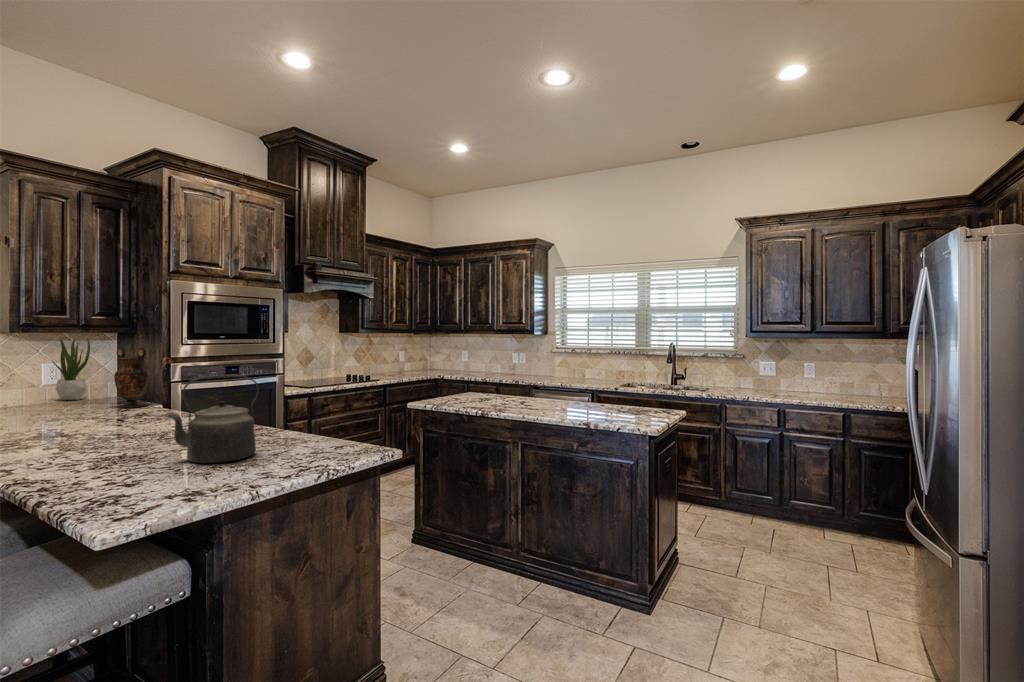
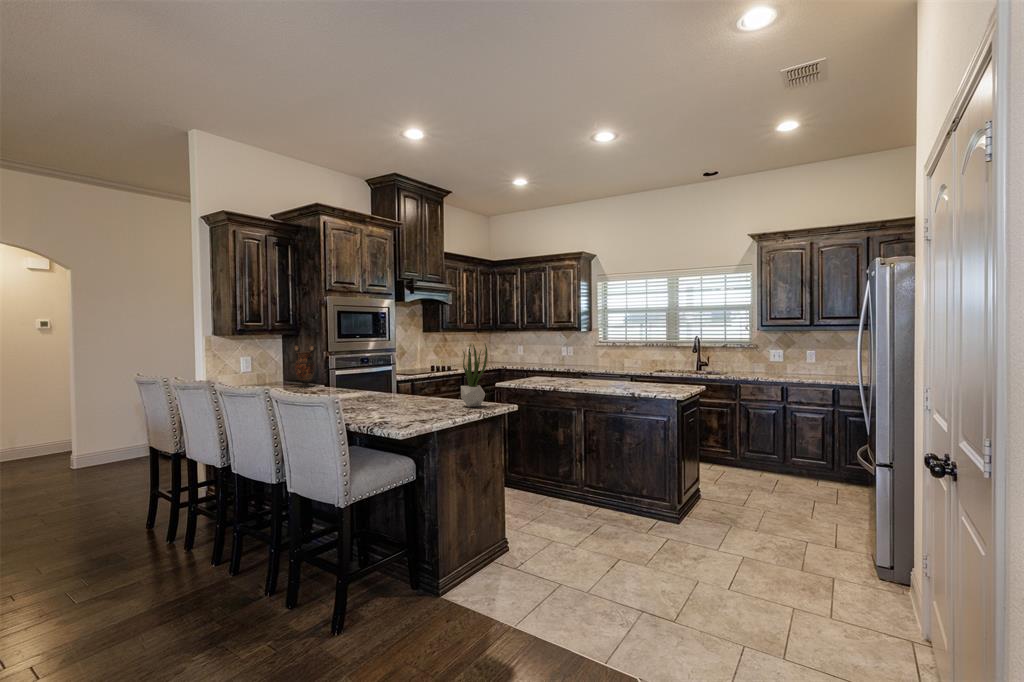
potted plant: present [52,337,90,400] -> present [461,344,487,407]
kettle: present [168,375,259,463] -> none [383,358,430,411]

